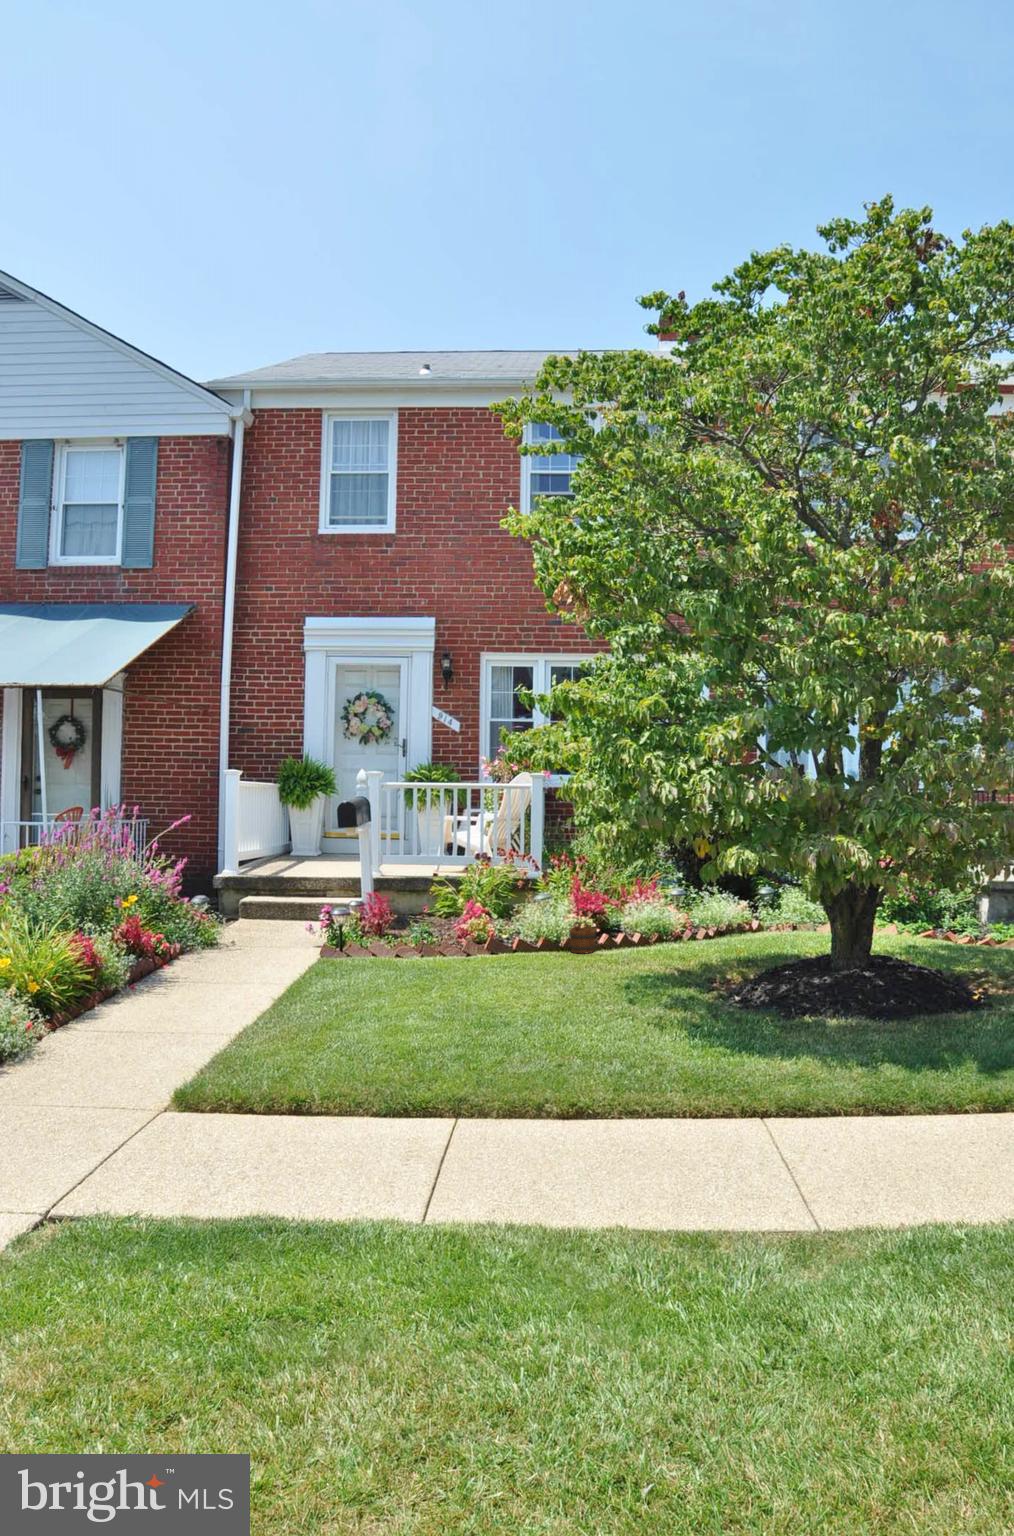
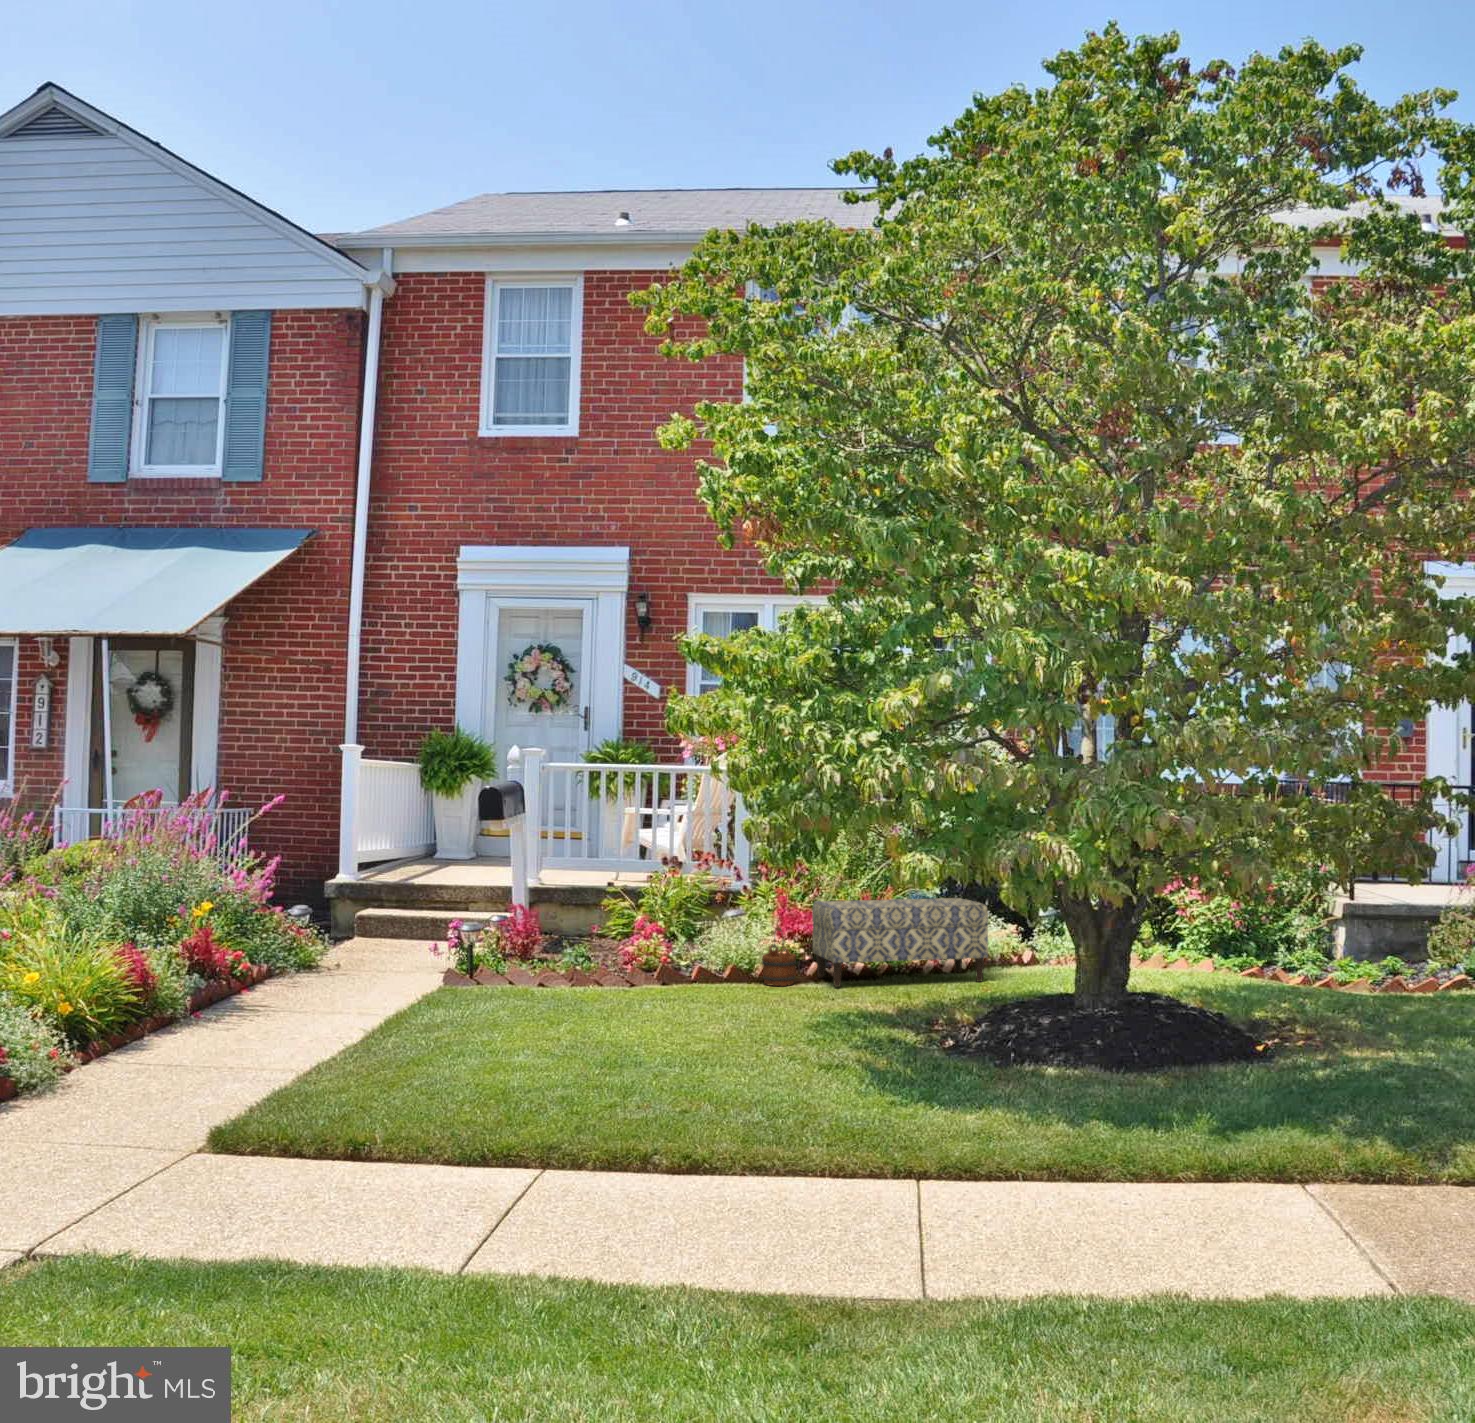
bench: none [605,883,741,953] -> present [812,898,988,987]

